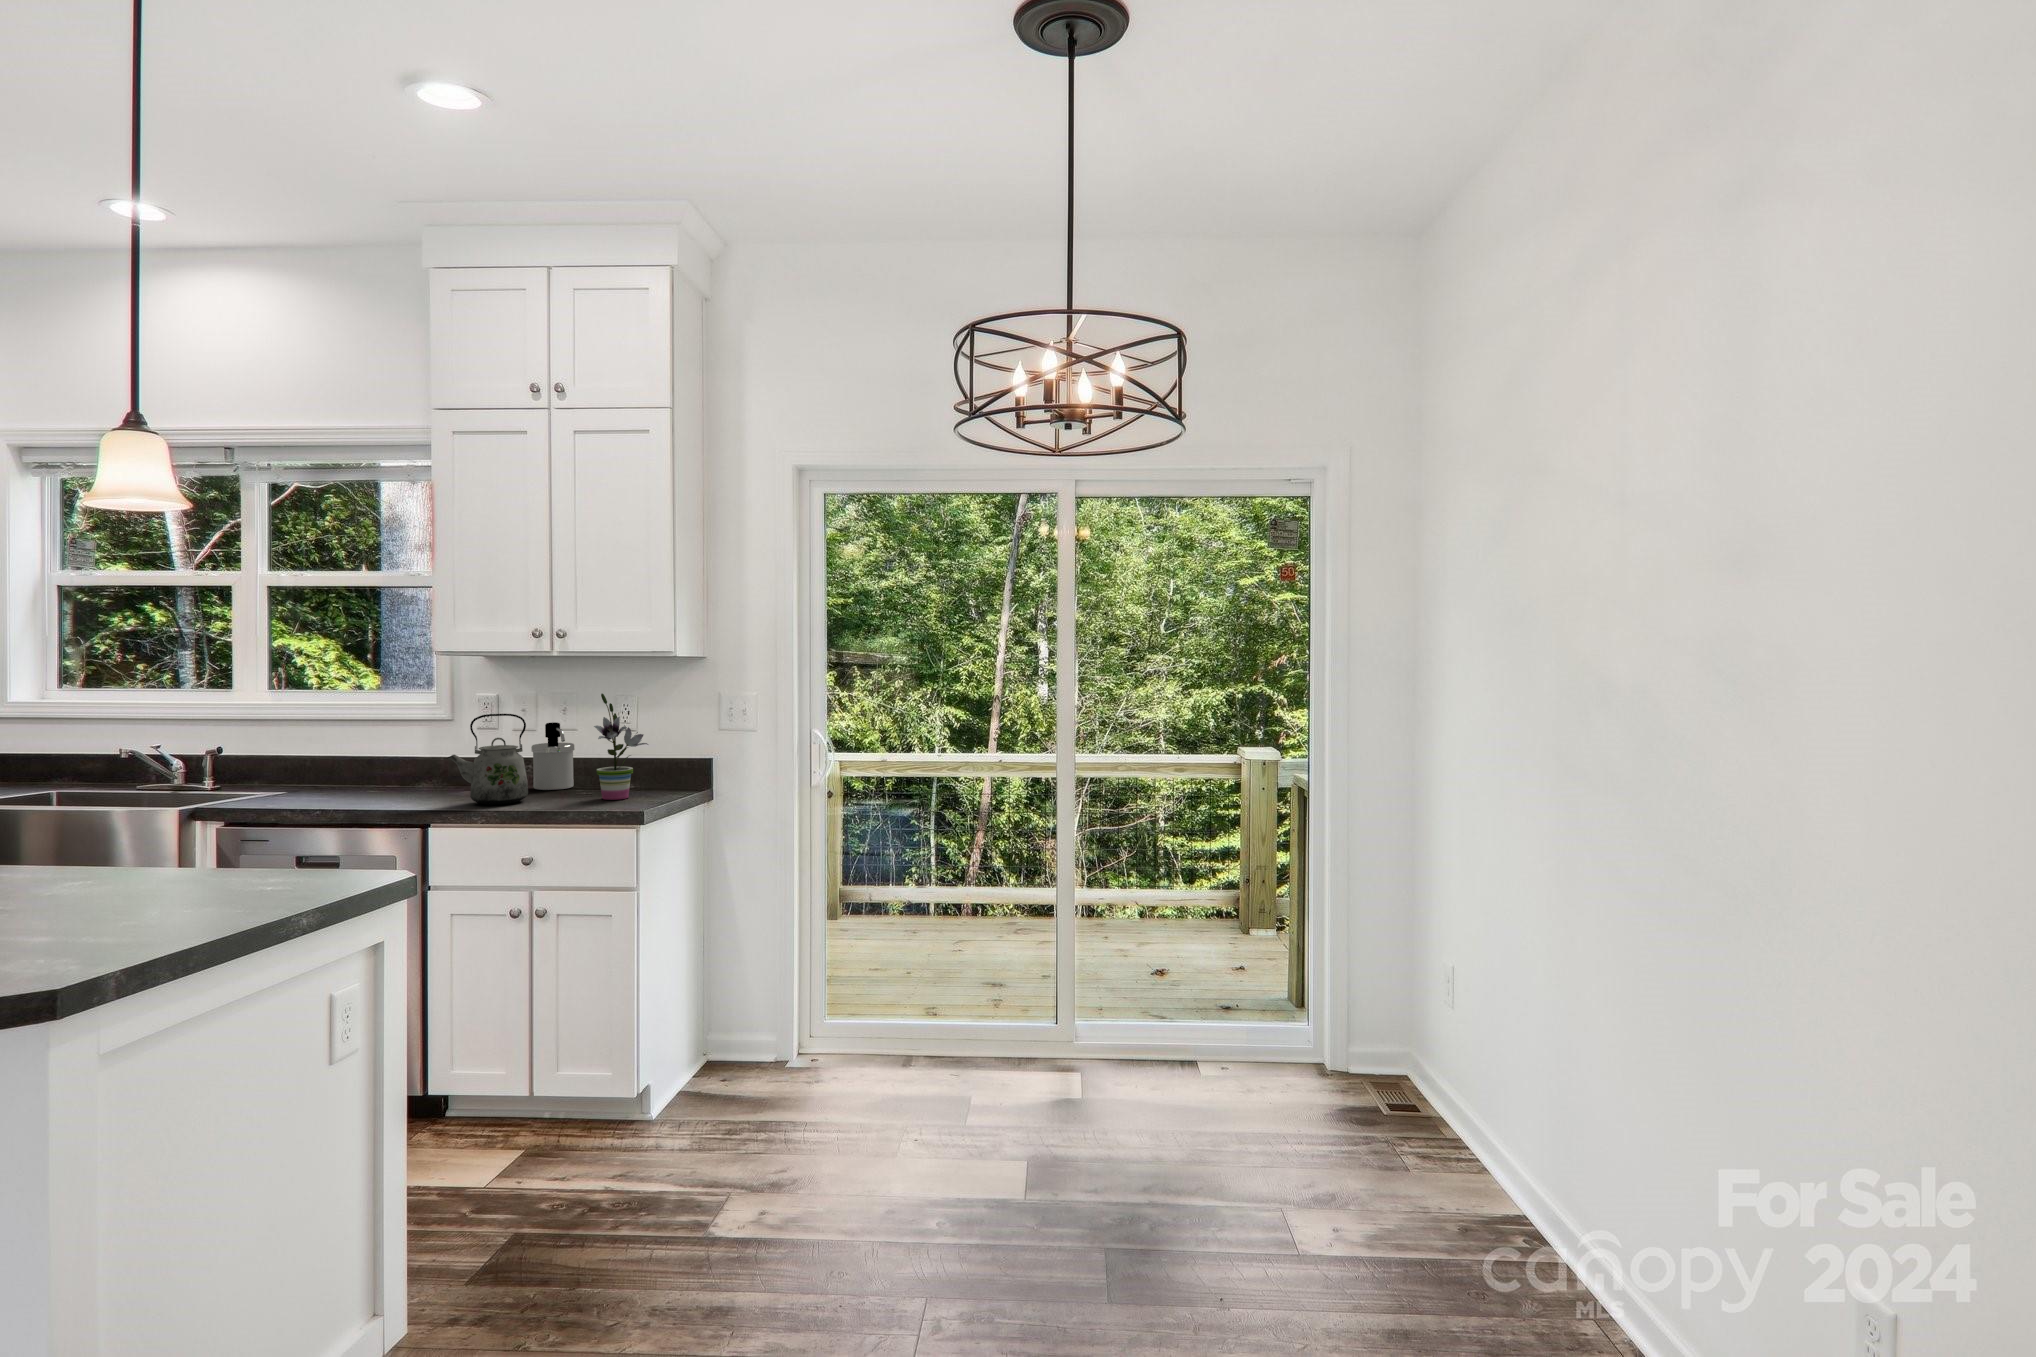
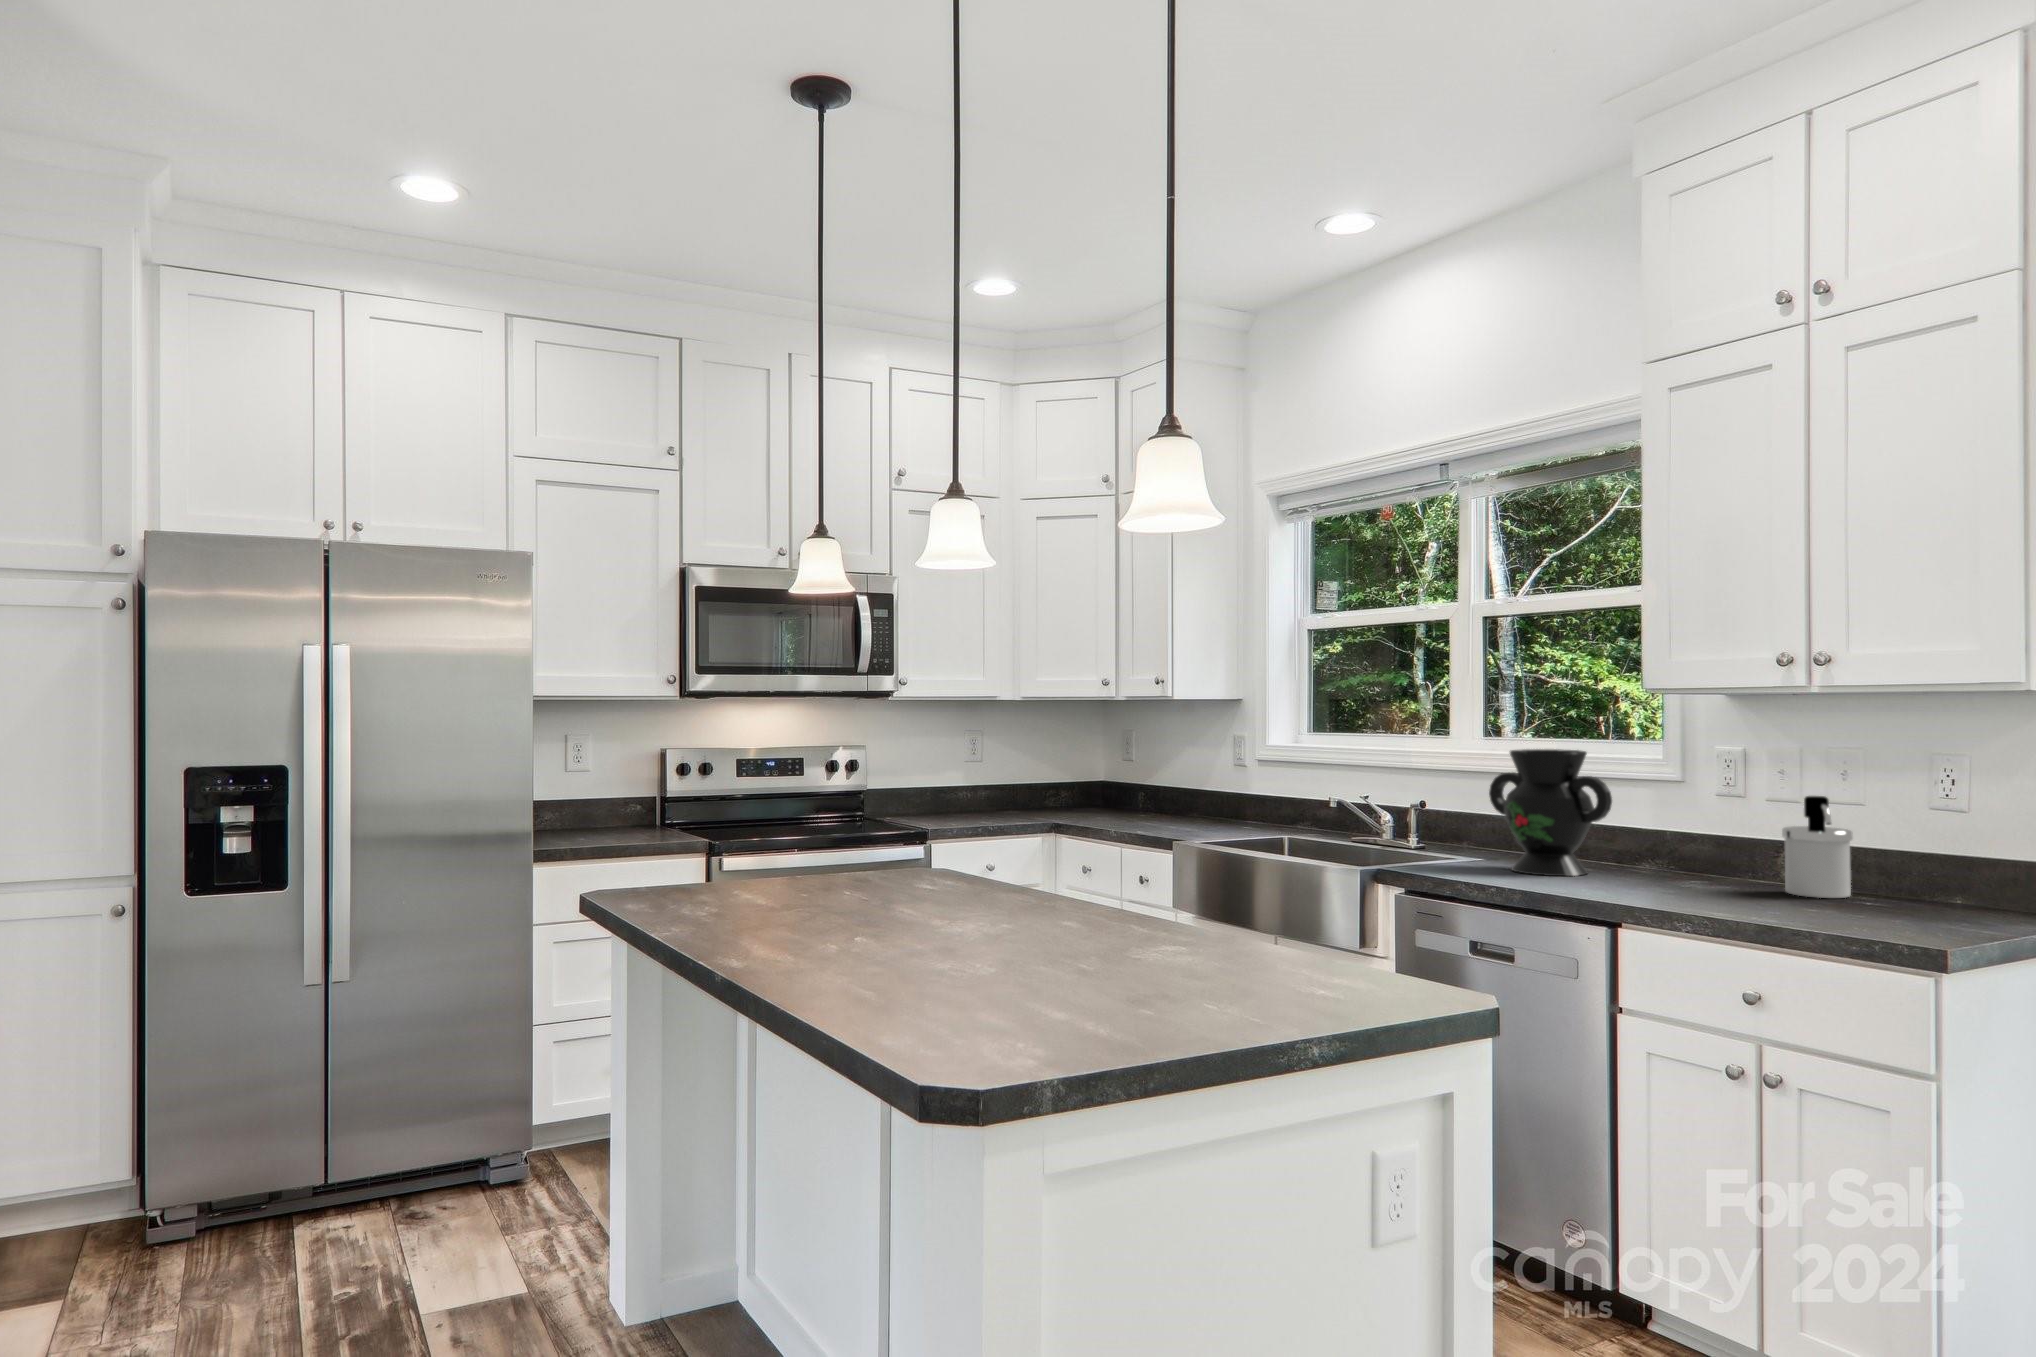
potted plant: present [594,694,648,800] -> none [1870,752,1979,926]
decorative vase: none [301,698,409,799] -> present [1489,749,1612,876]
kettle: present [447,714,528,805] -> none [1646,775,1766,908]

